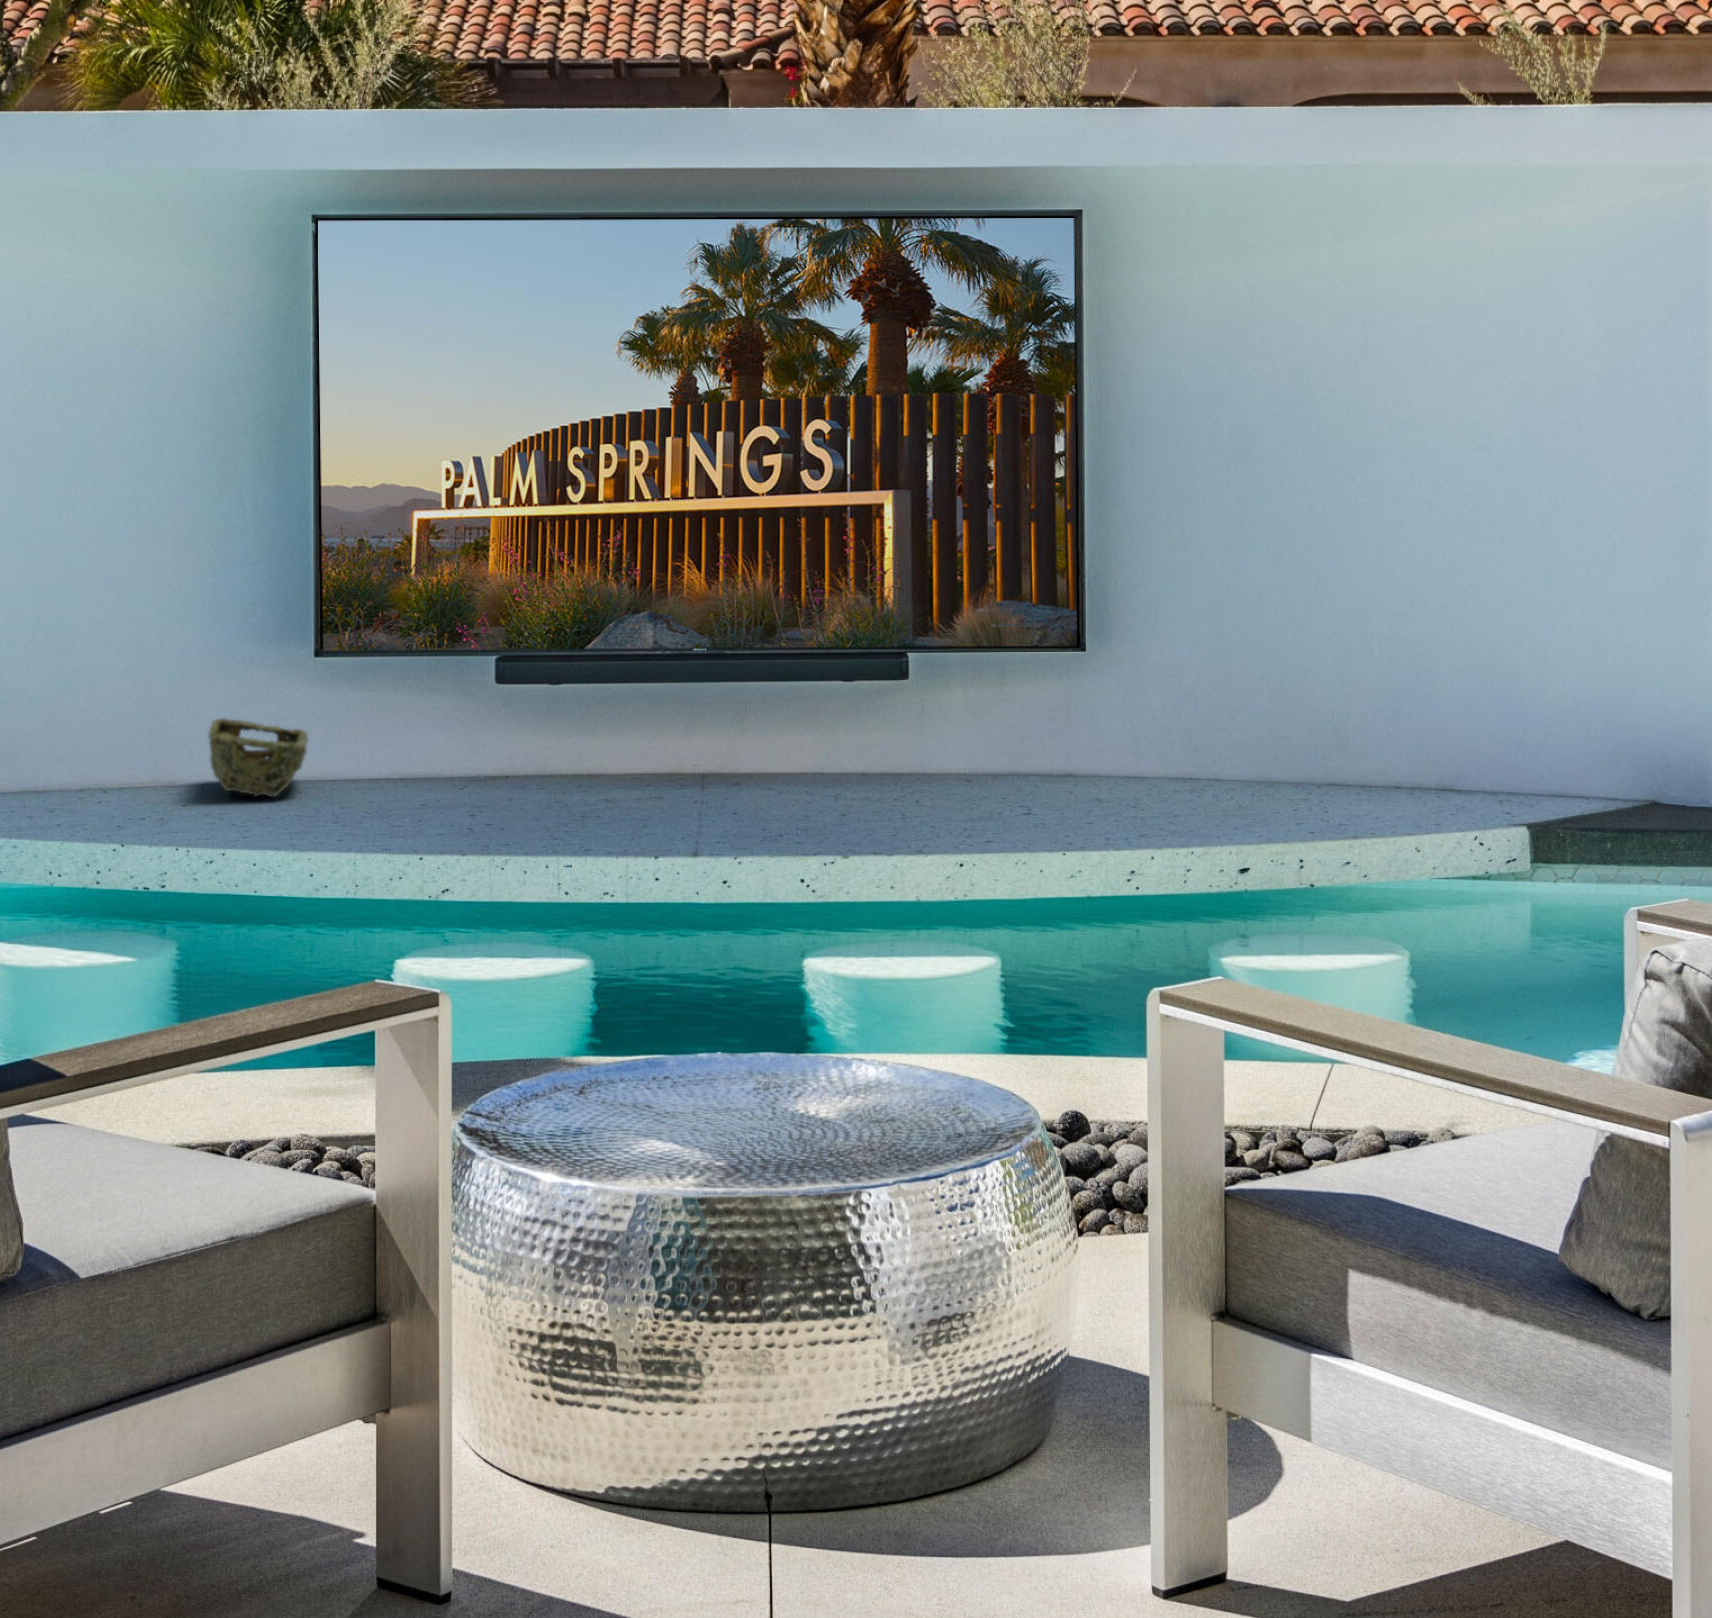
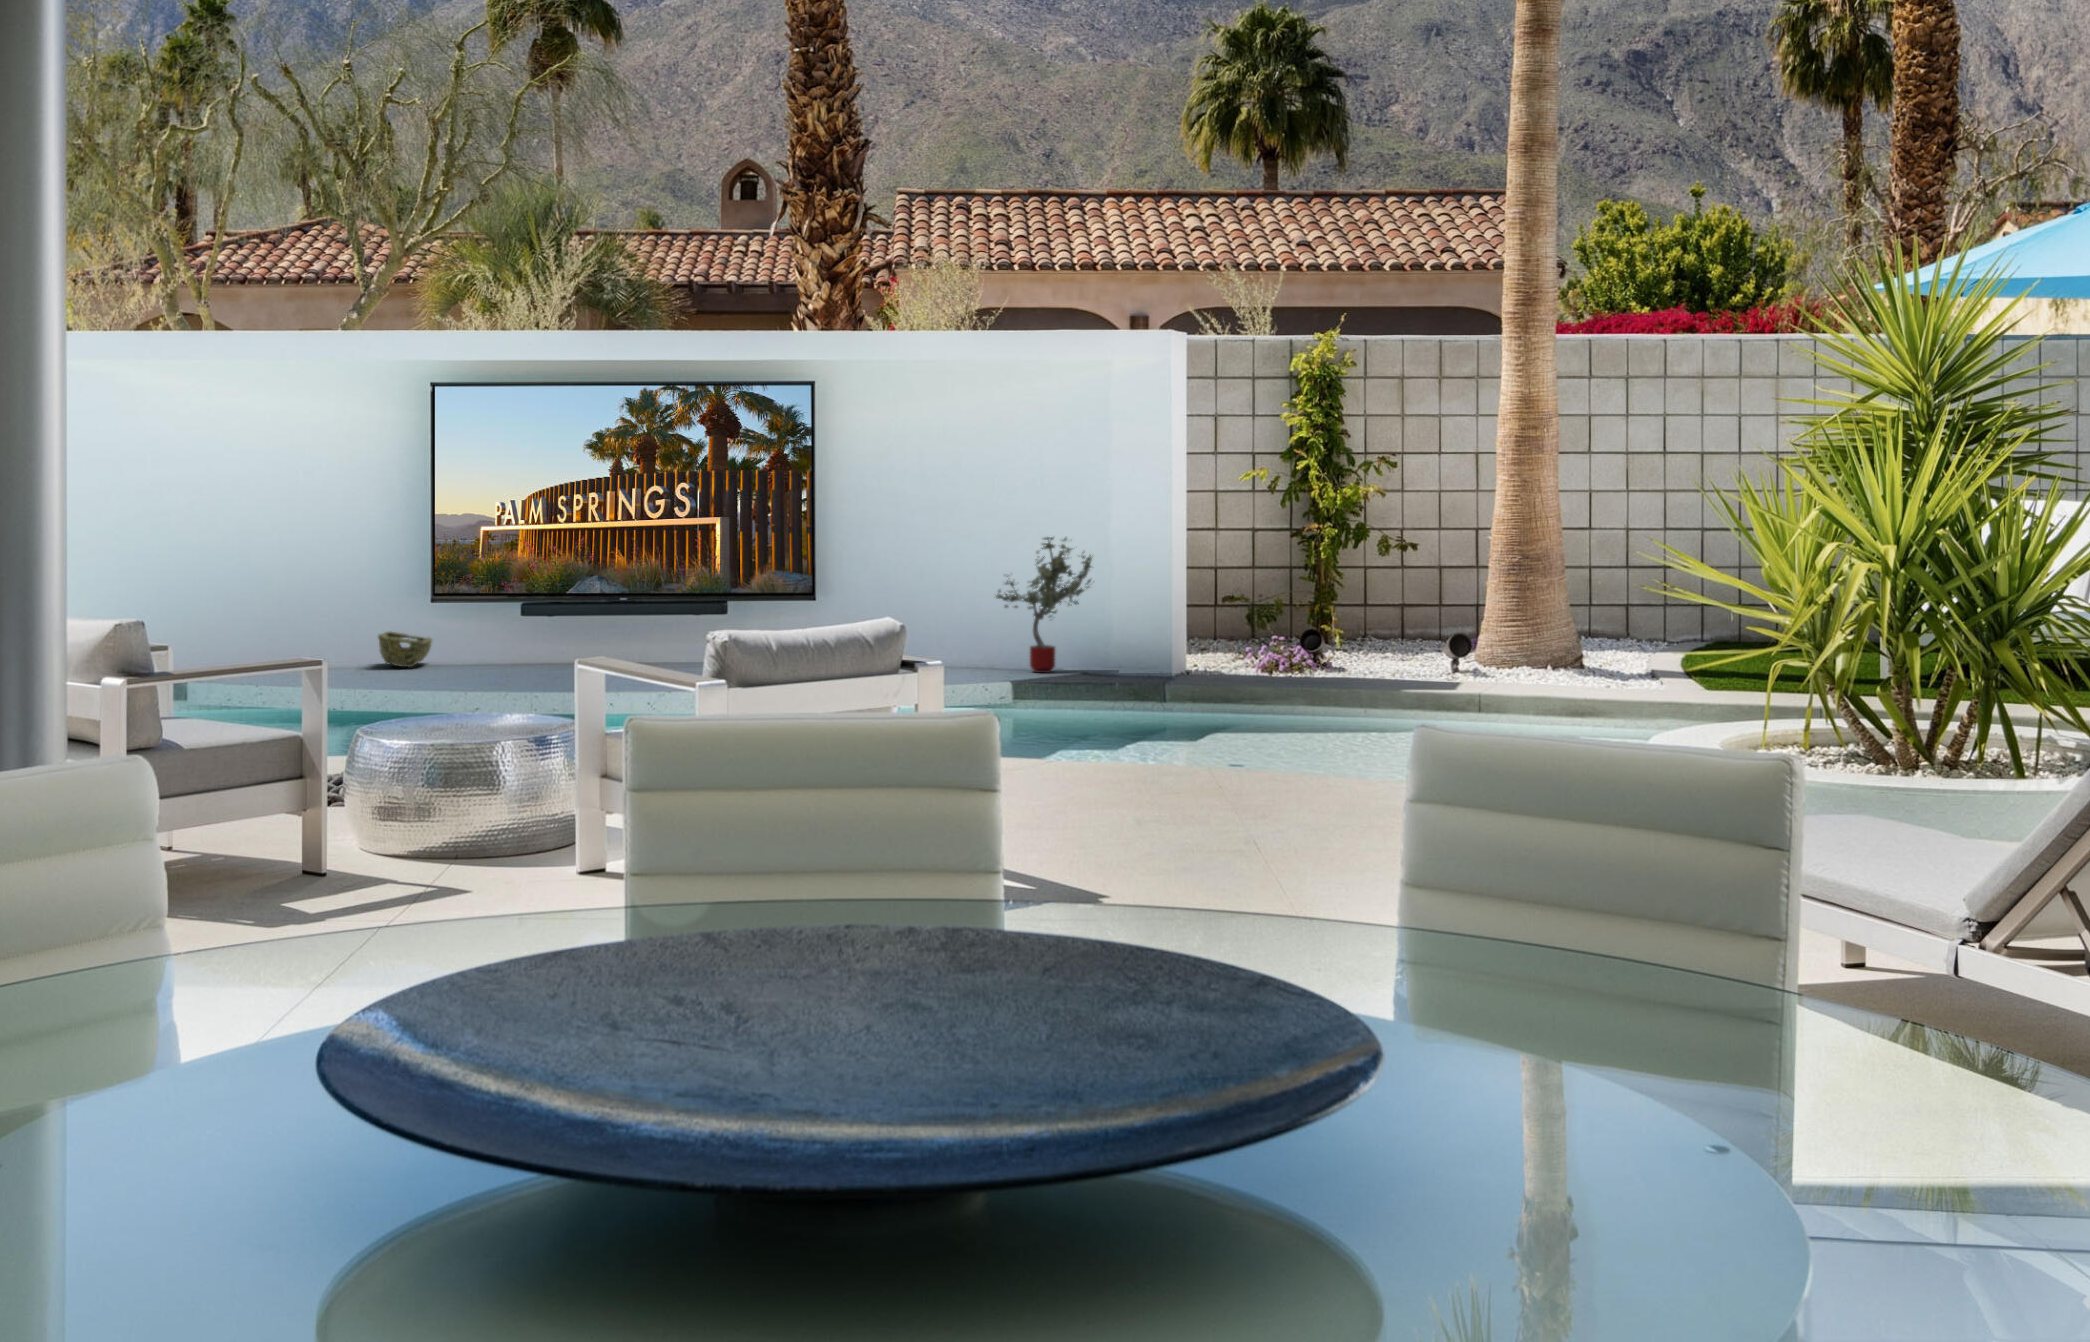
potted tree: none [1457,523,1690,804] -> present [996,537,1092,673]

